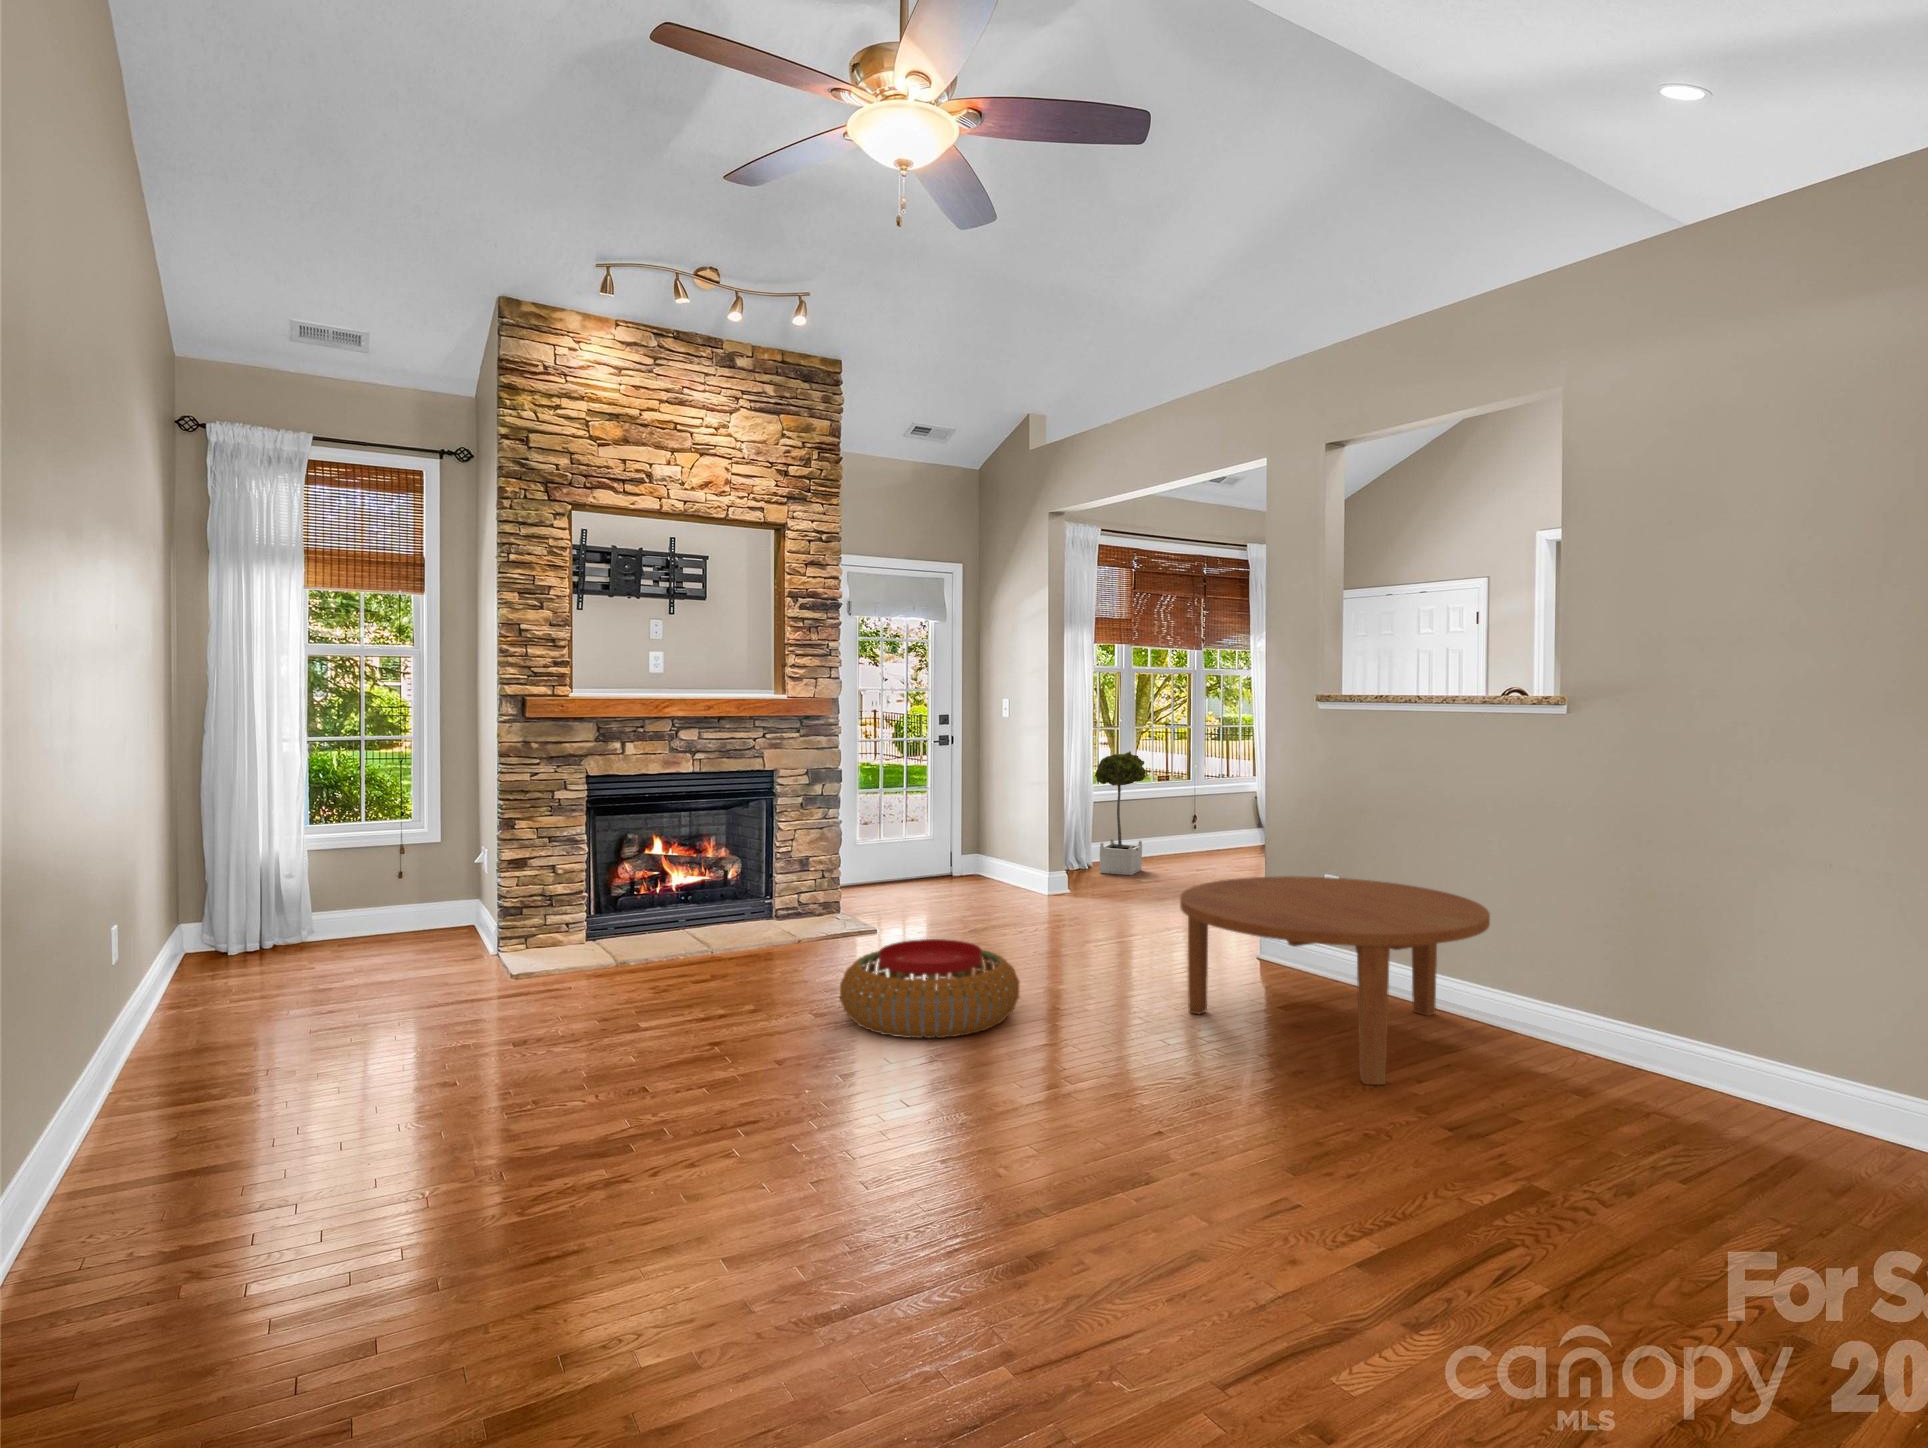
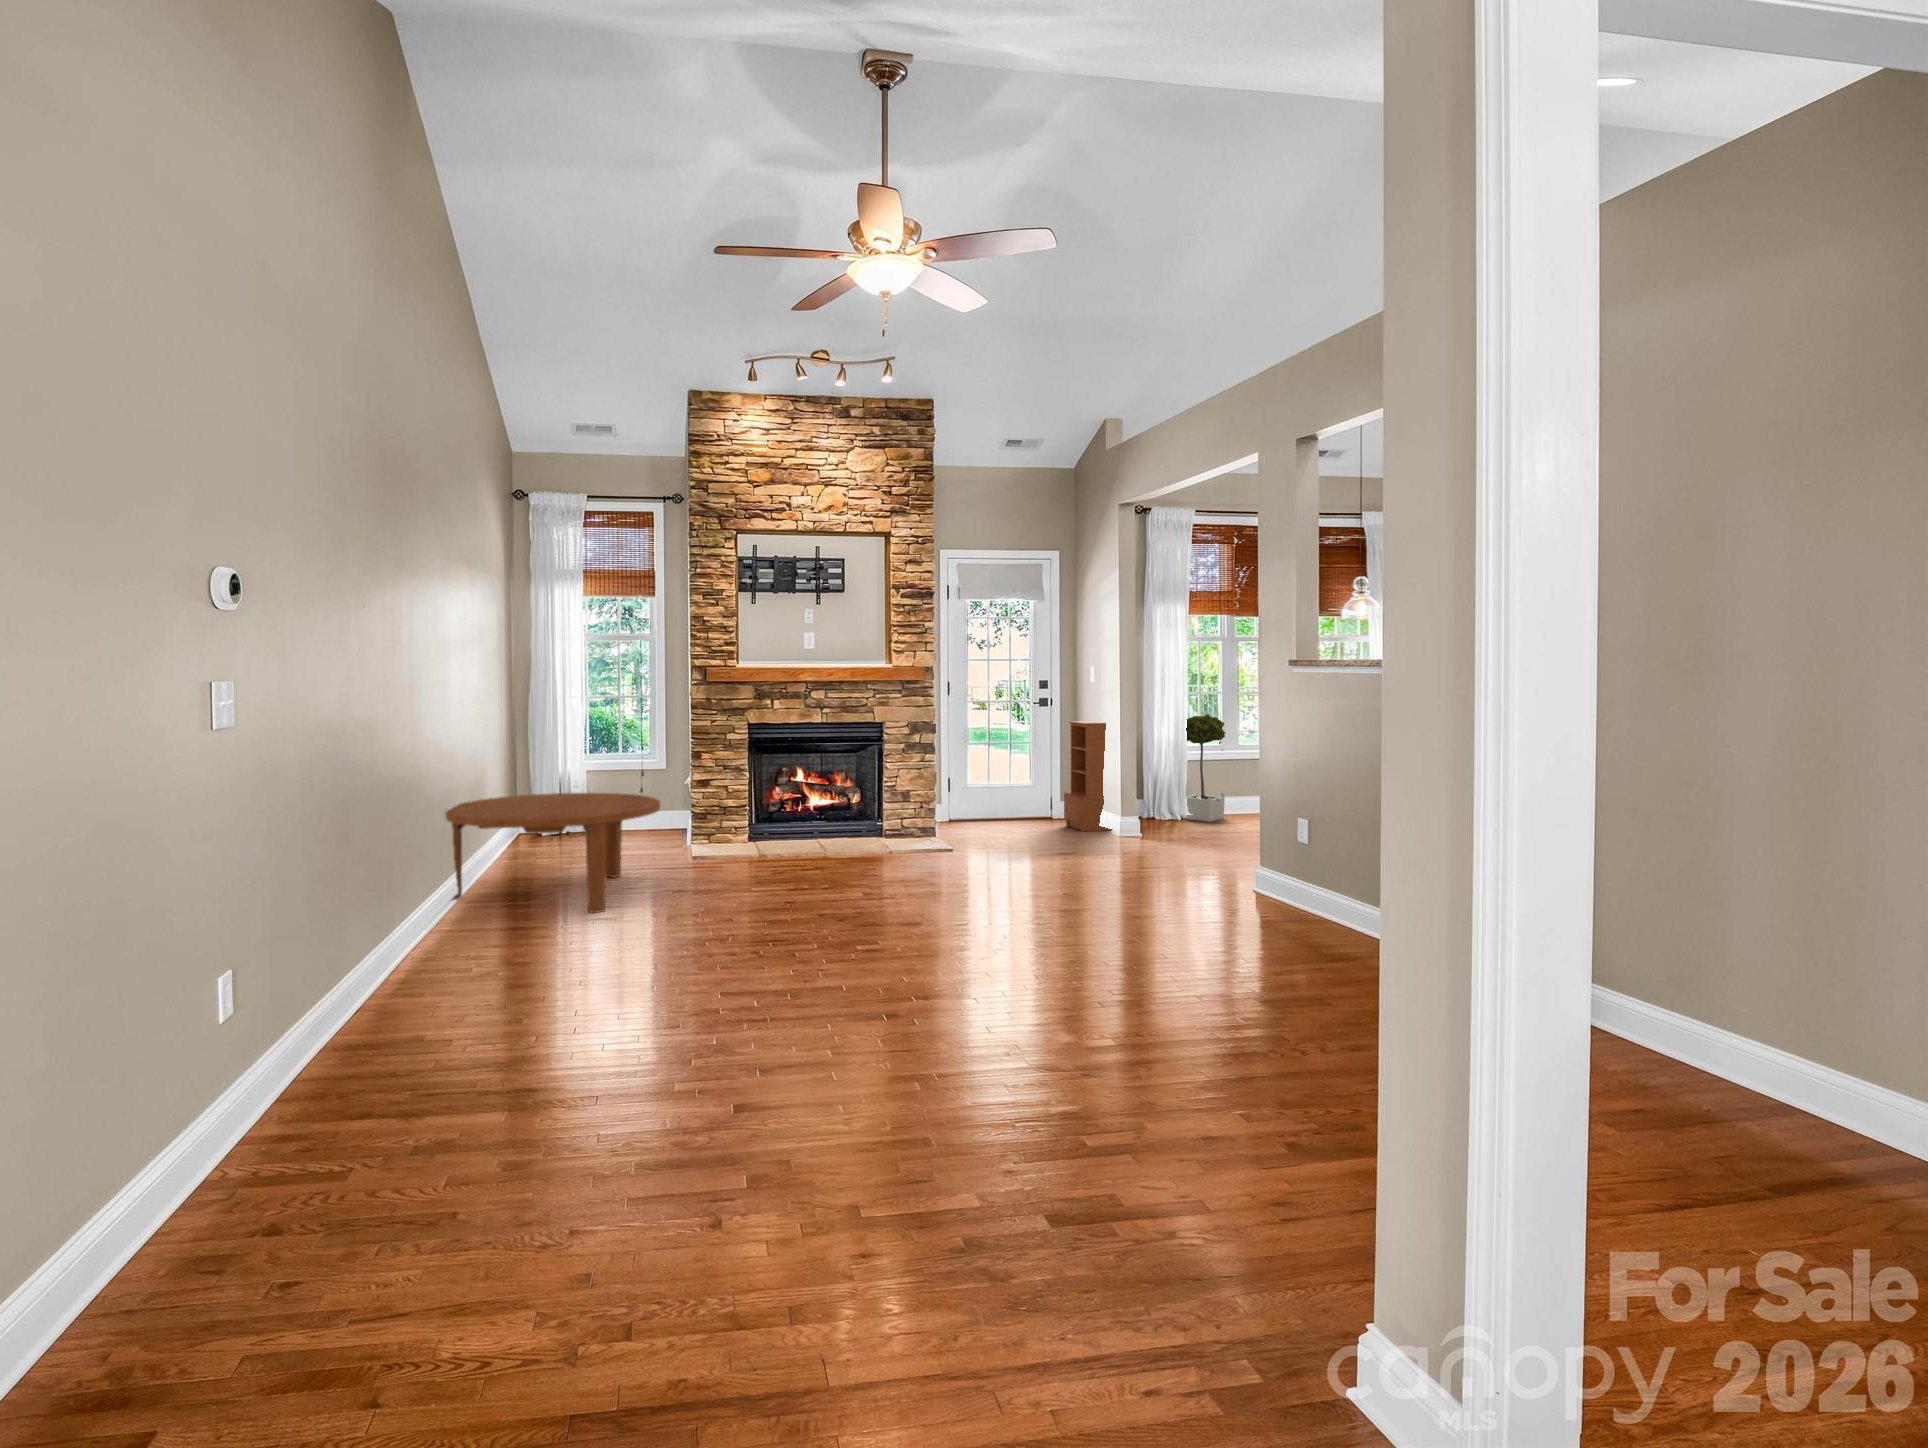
bookcase: none [978,762,1040,897] -> present [1064,721,1112,831]
coffee table: present [1180,876,1490,1085] -> present [446,793,660,913]
pouf: present [840,939,1020,1038] -> none [872,843,1005,910]

